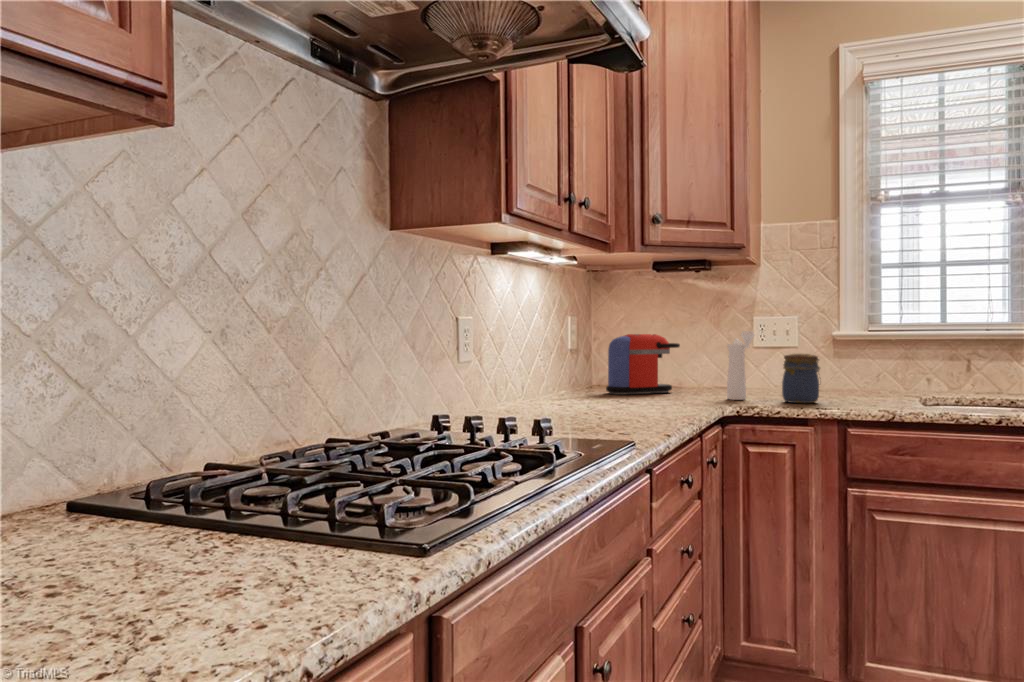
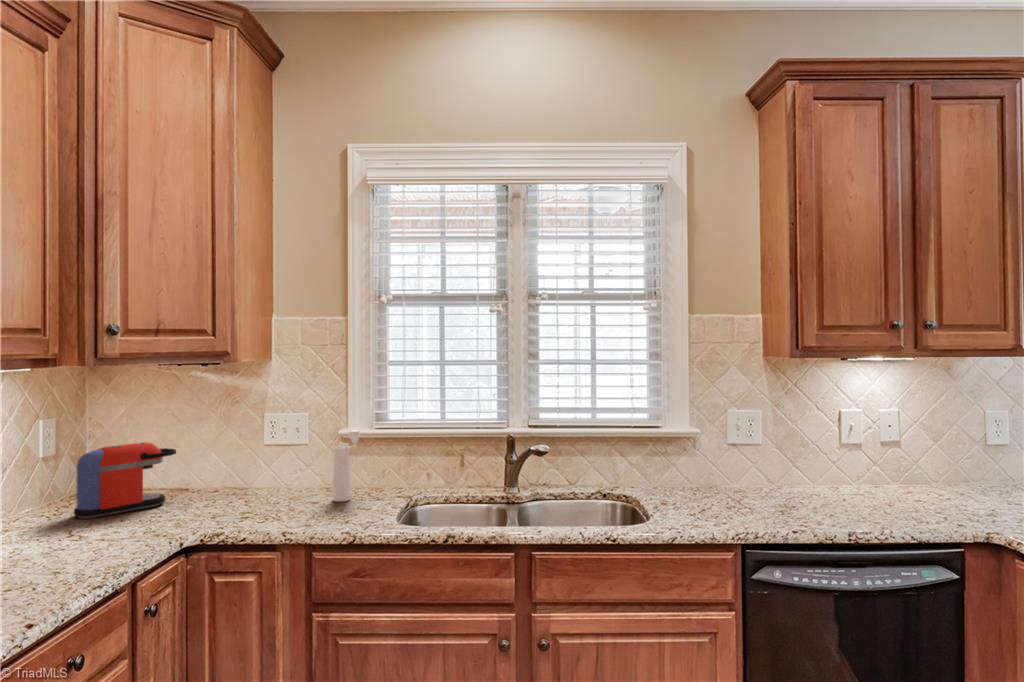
pepper mill: present [727,331,755,400] -> present [333,430,361,502]
jar: present [782,354,820,403] -> none [259,468,301,523]

